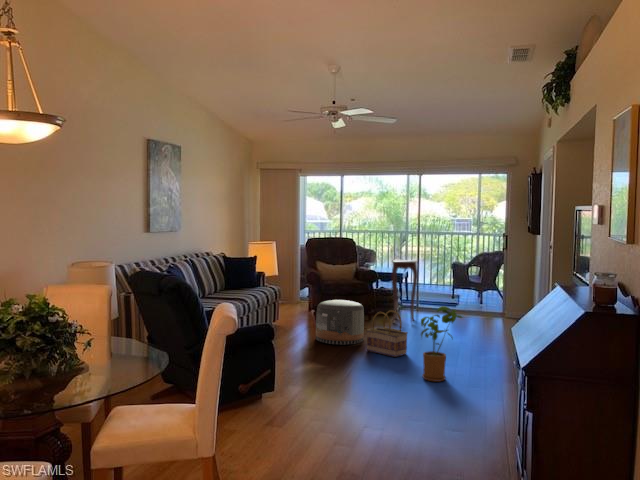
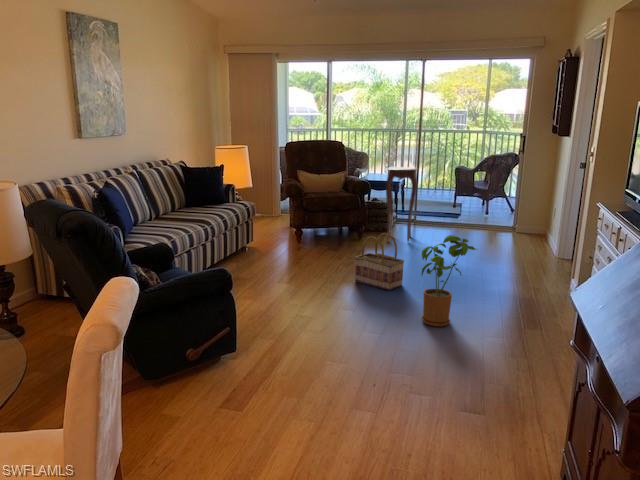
pouf: present [316,300,364,345] -> none [295,219,352,273]

